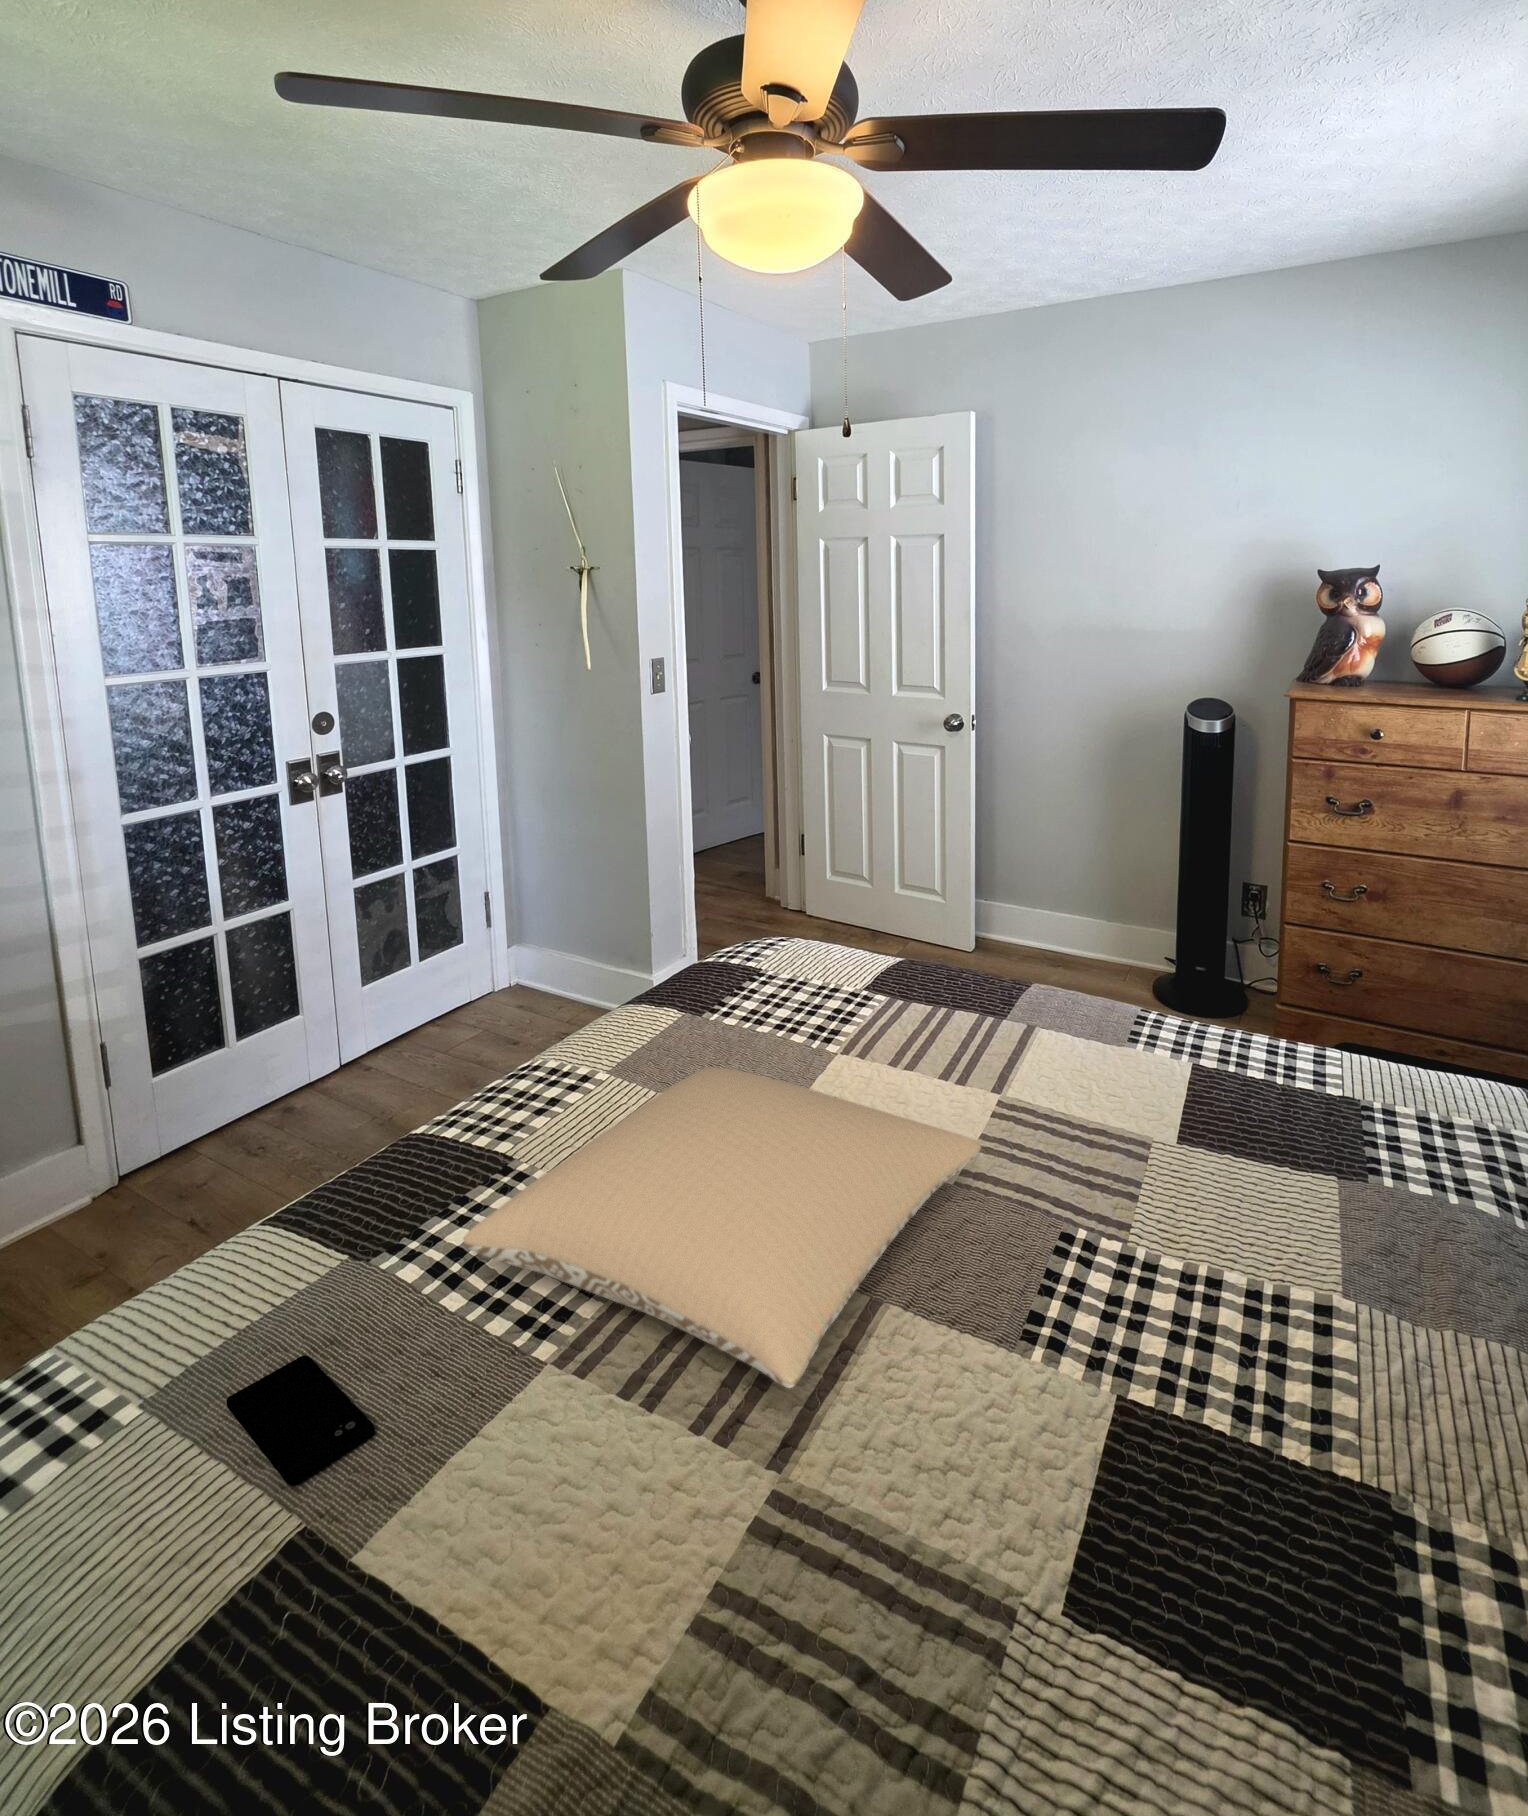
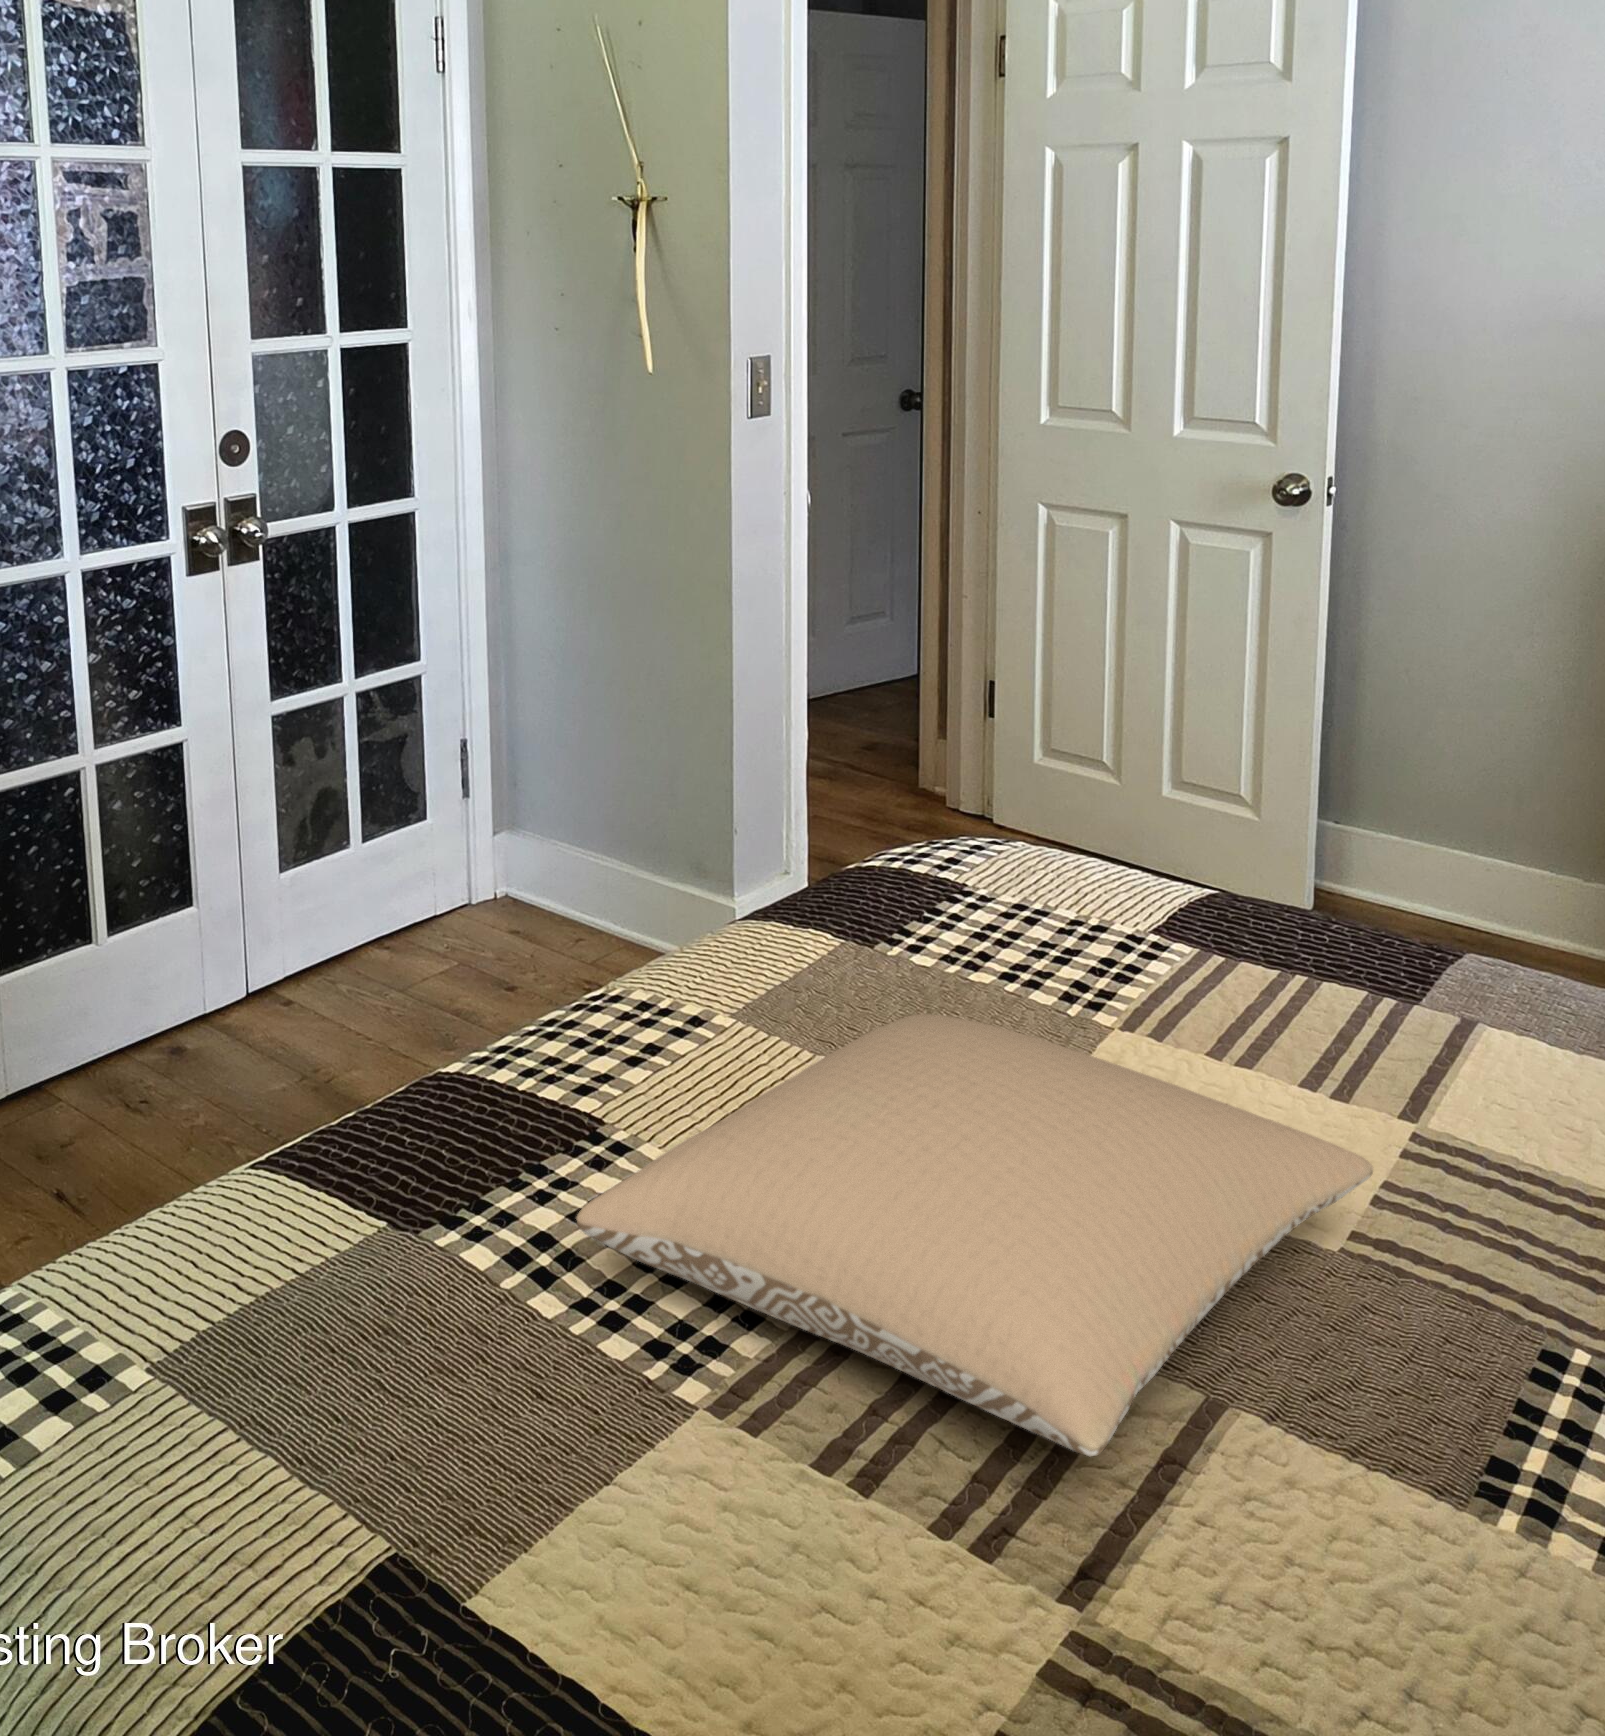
smartphone: present [226,1356,375,1486] -> none [262,1354,471,1509]

